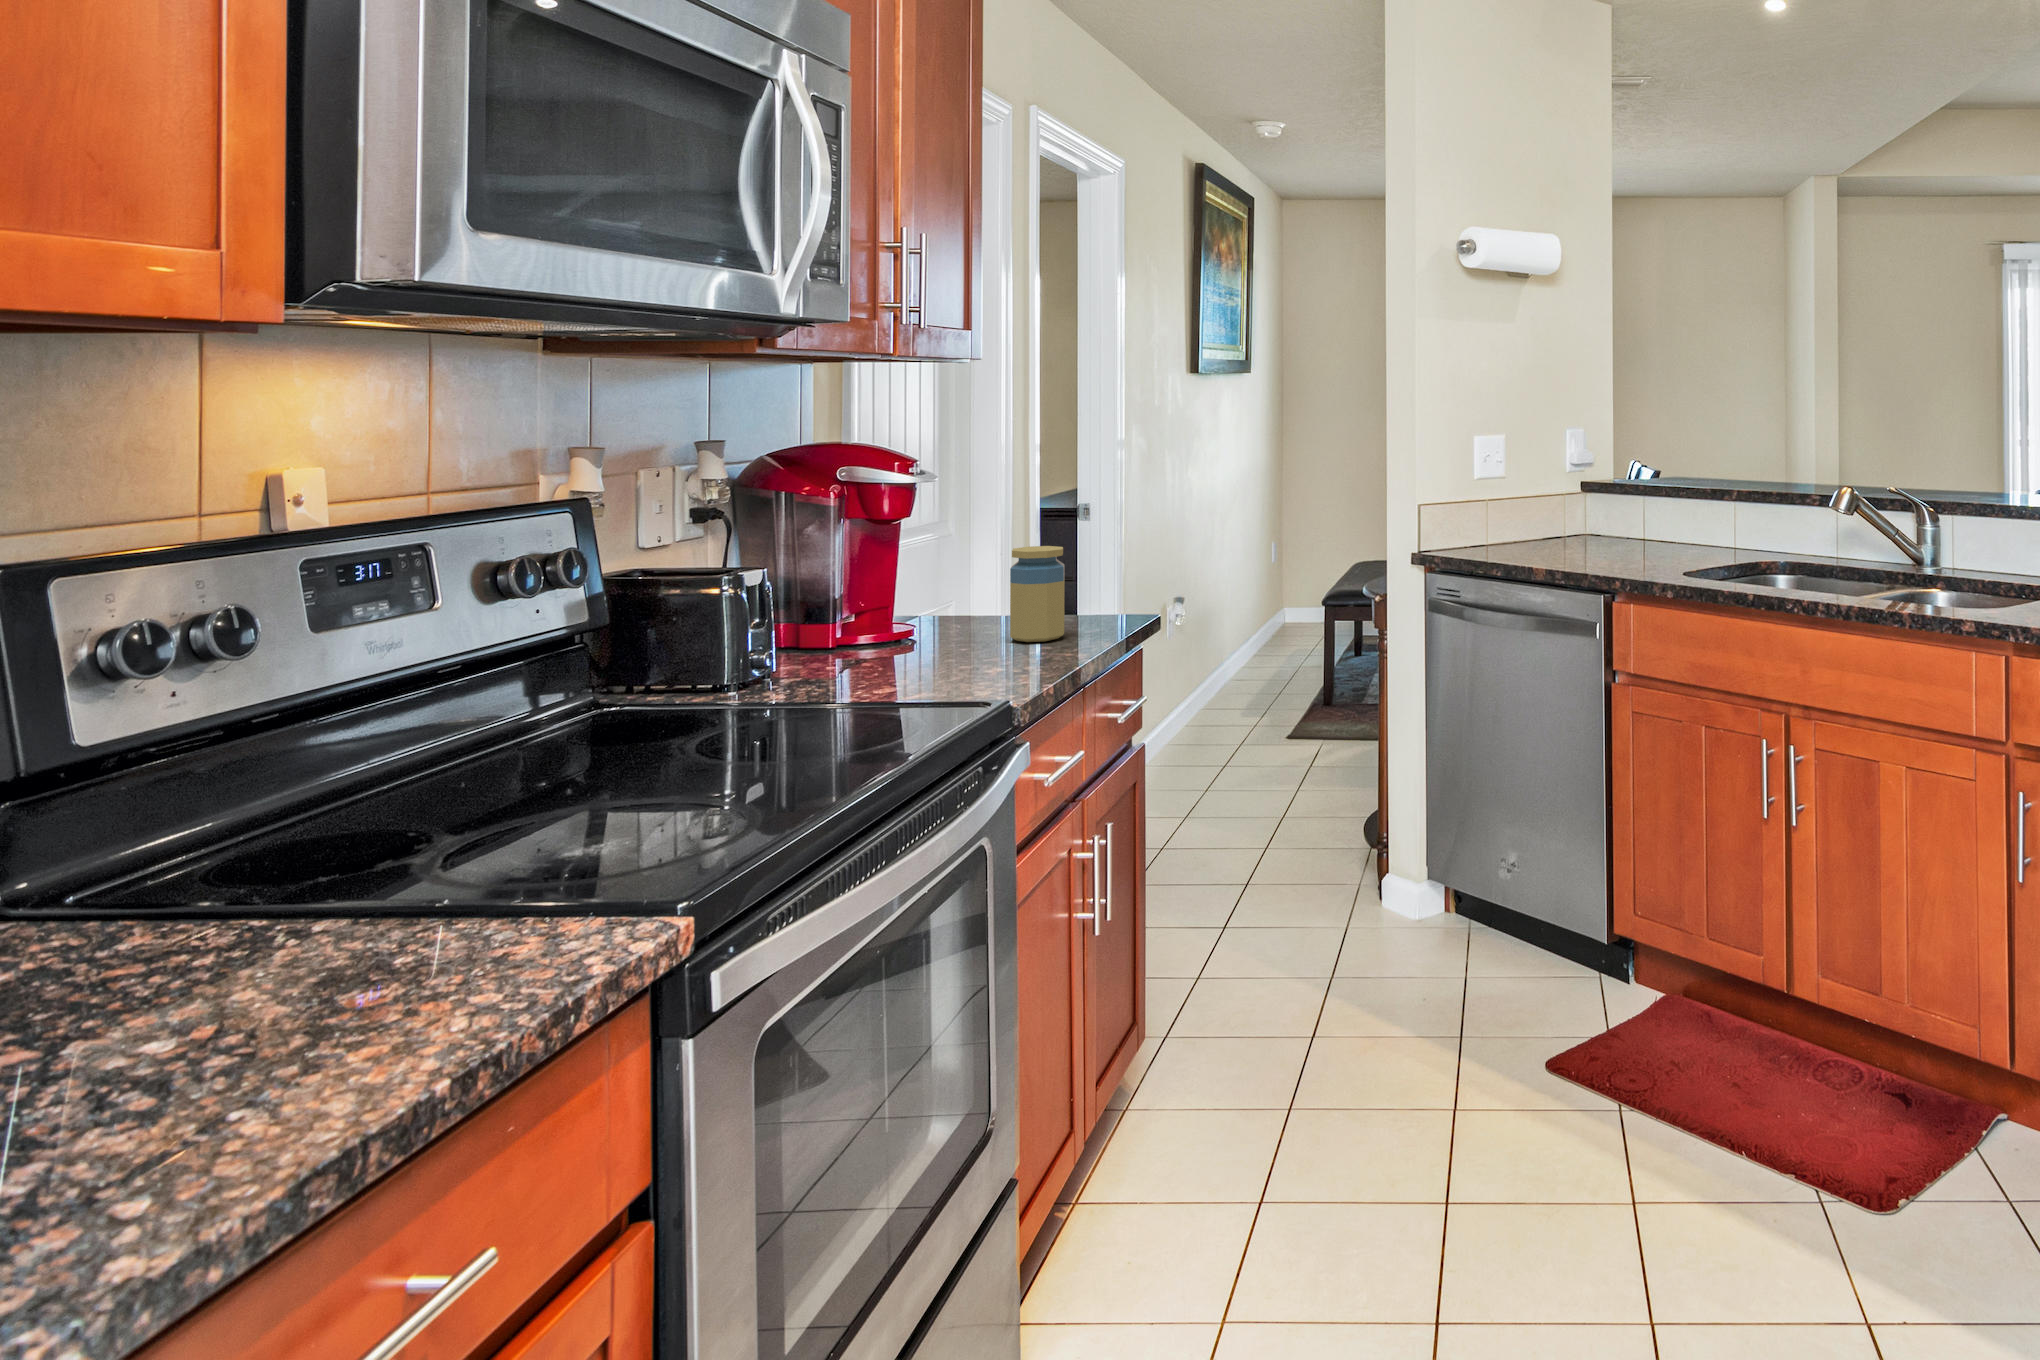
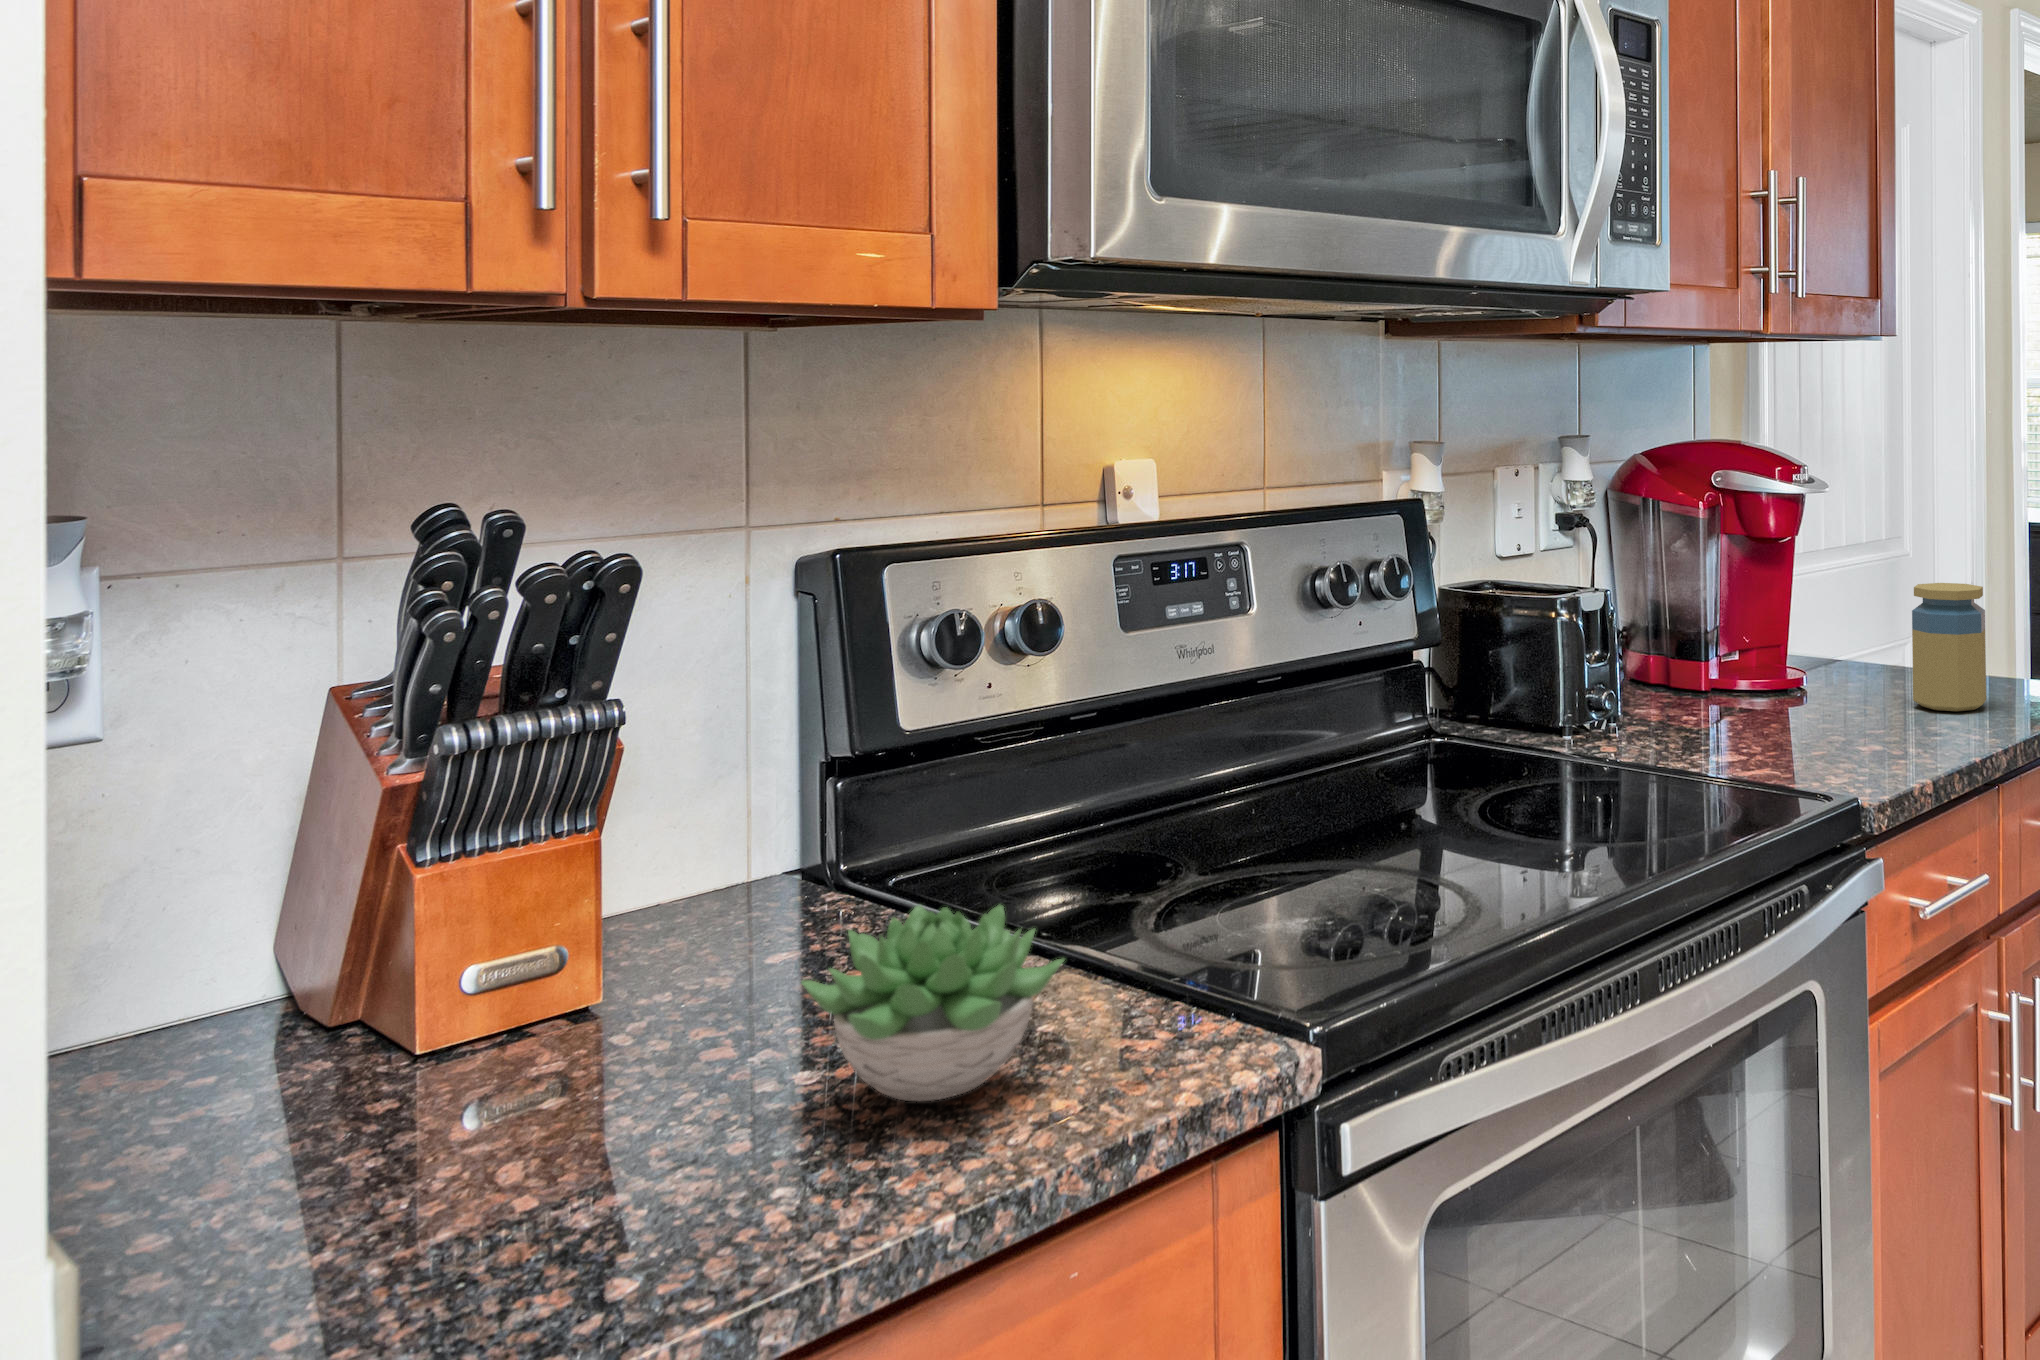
succulent plant: none [184,852,467,1031] -> present [802,905,1064,1101]

